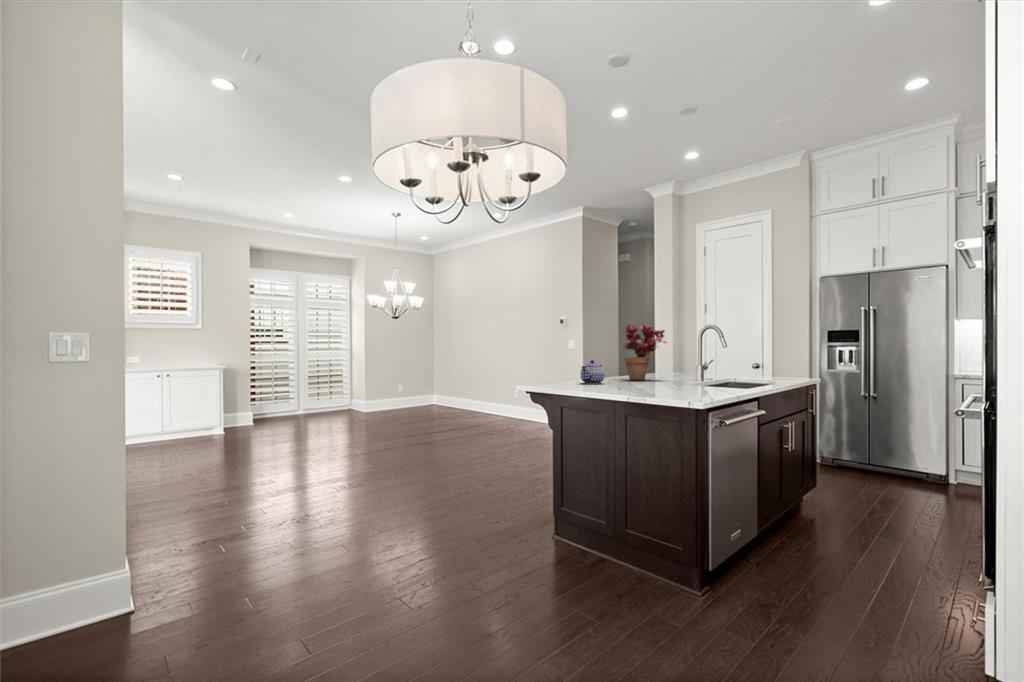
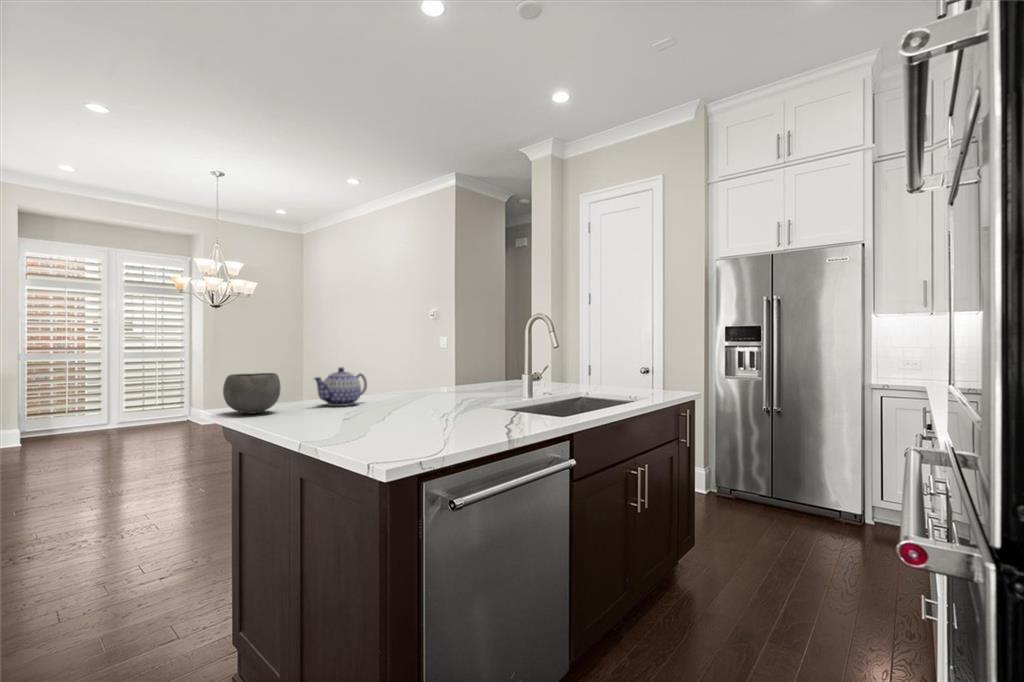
potted plant: present [624,325,667,380] -> none [414,313,483,396]
ceramic bowl: none [544,363,573,386] -> present [223,373,281,414]

